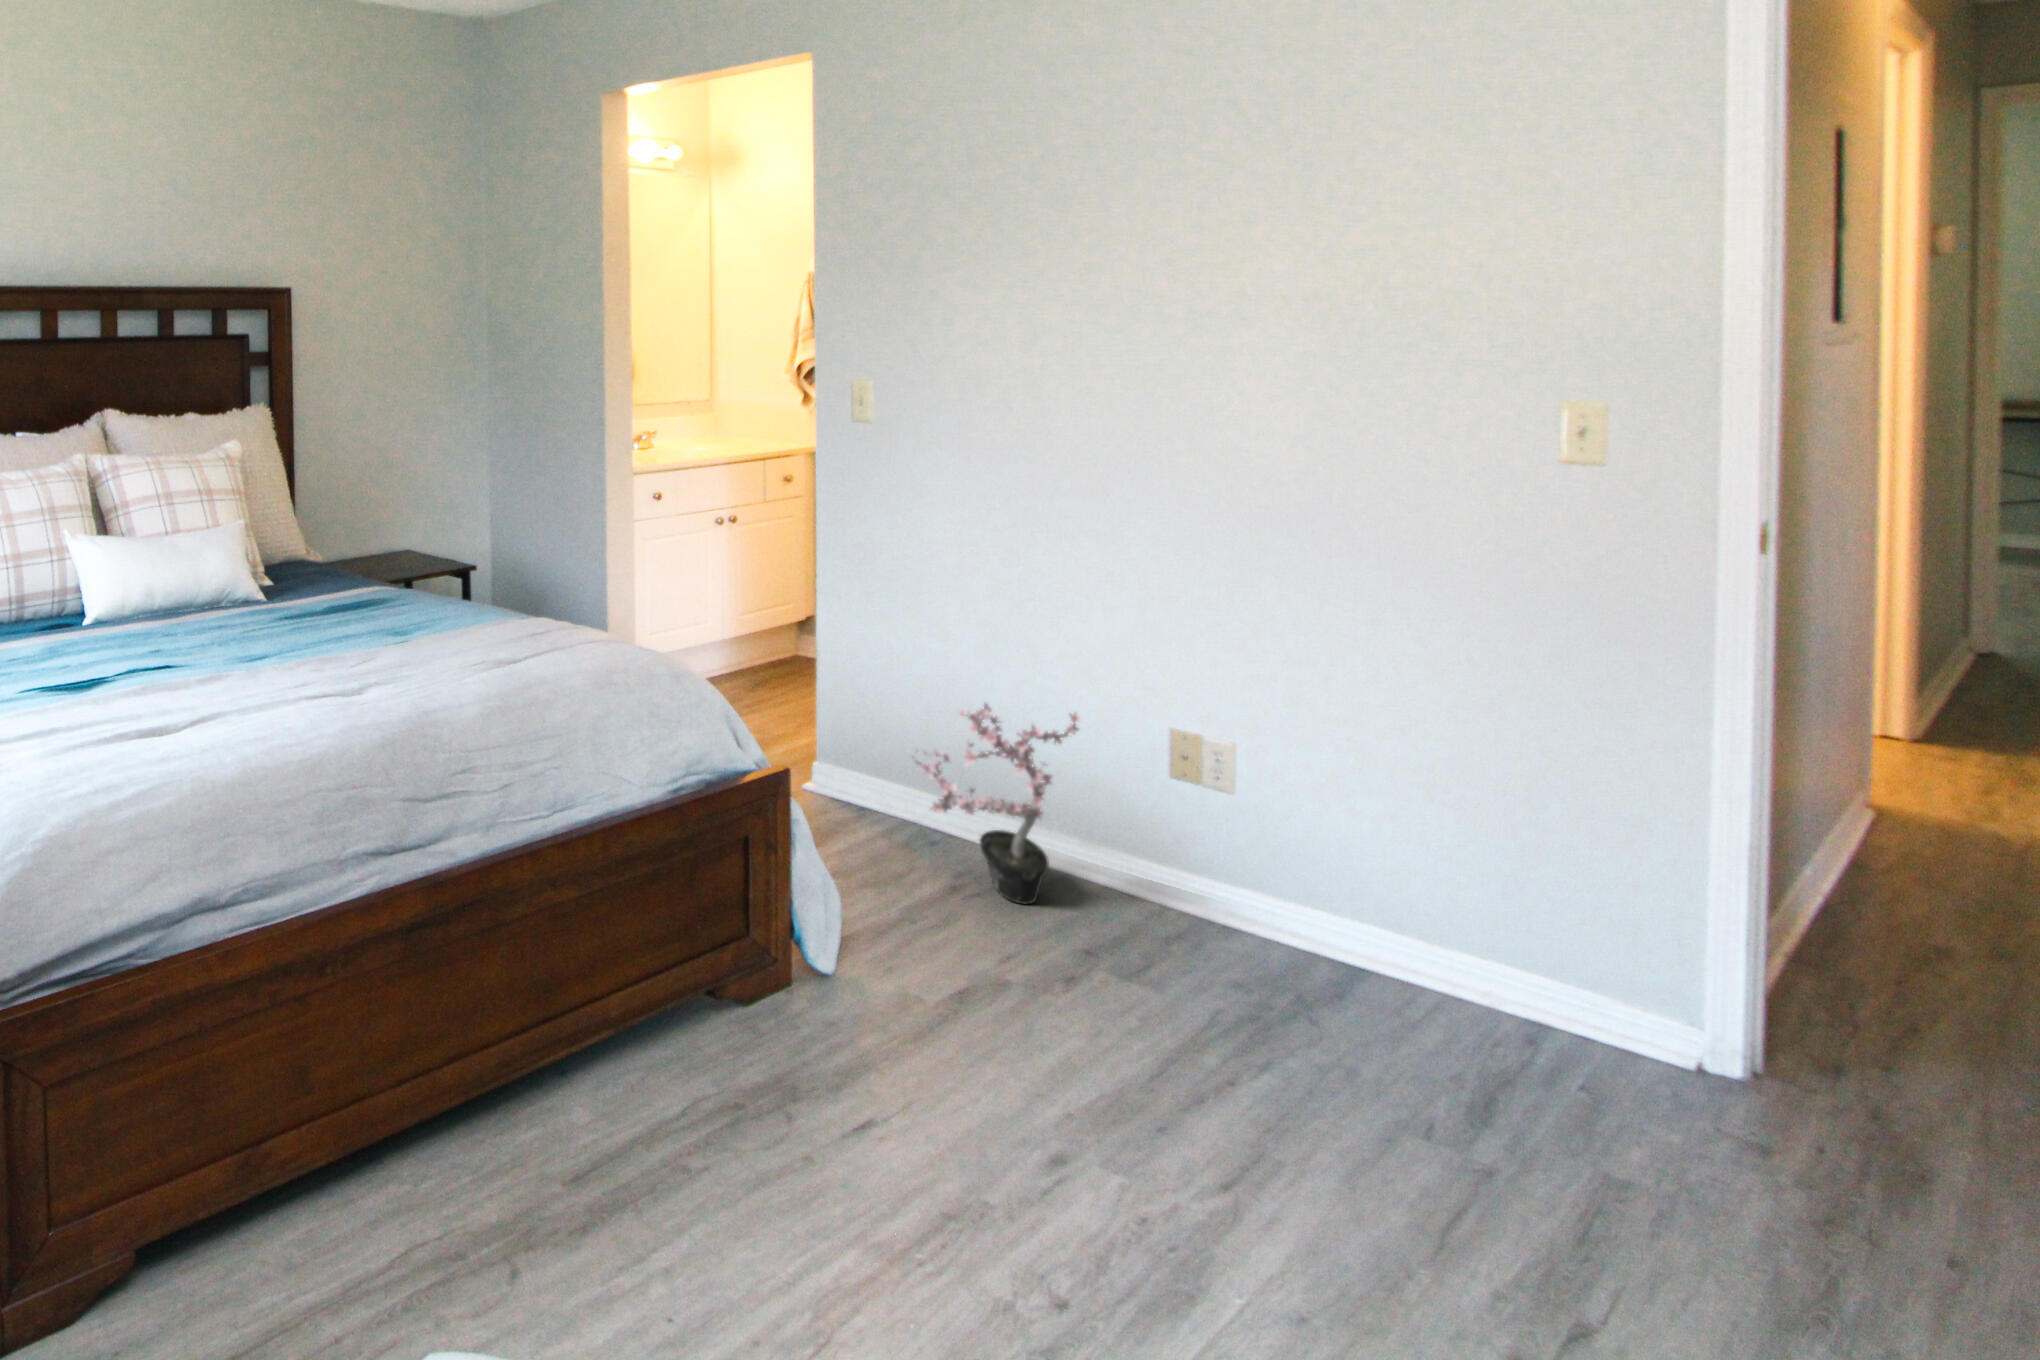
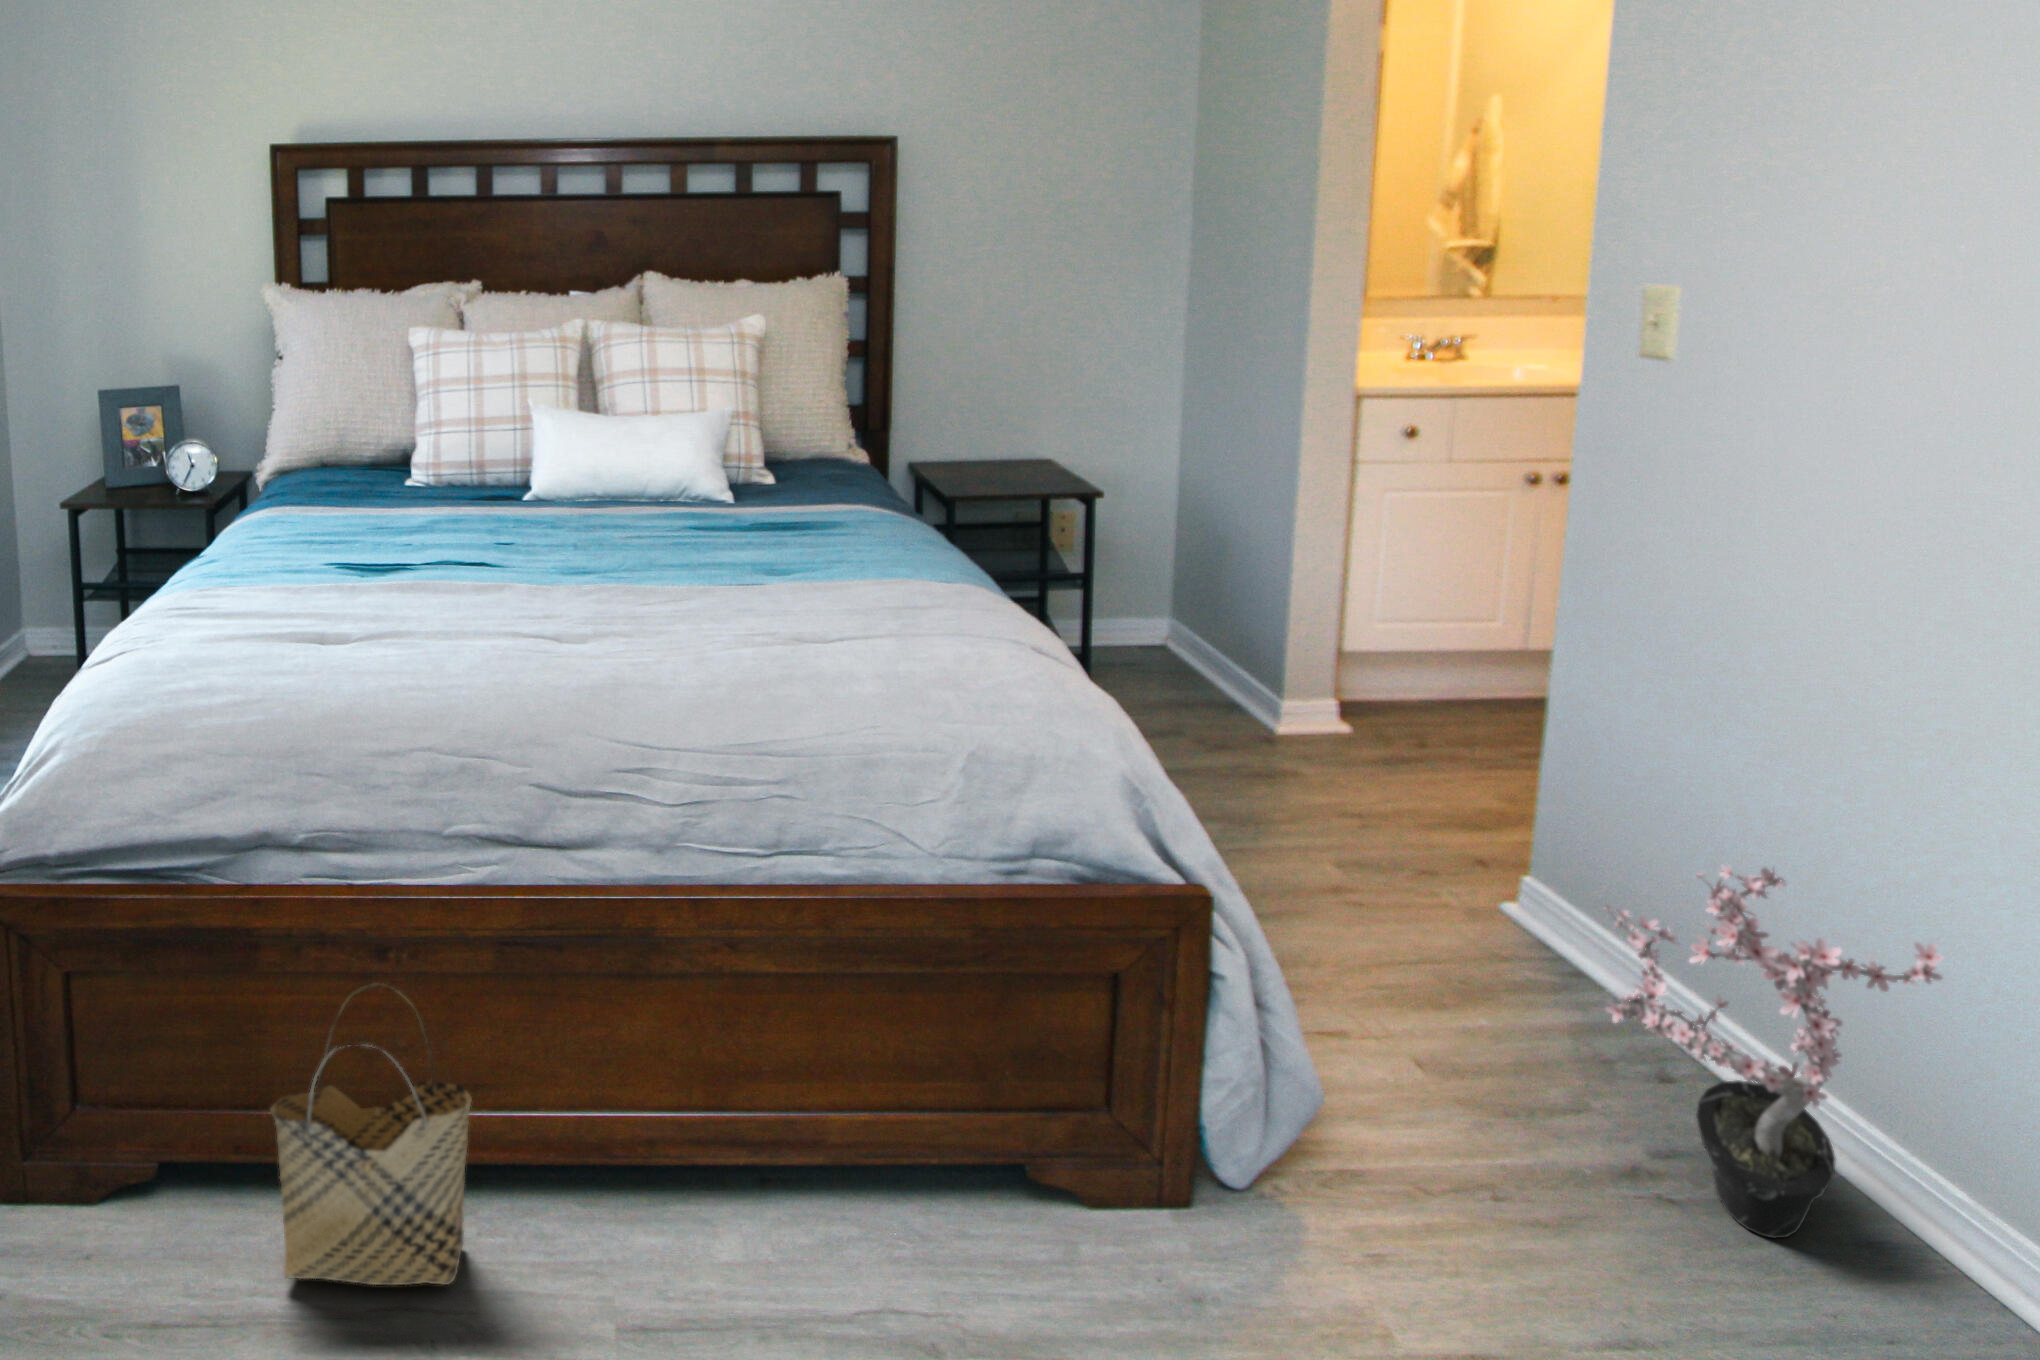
woven basket: none [286,990,444,1270] -> present [271,982,472,1285]

